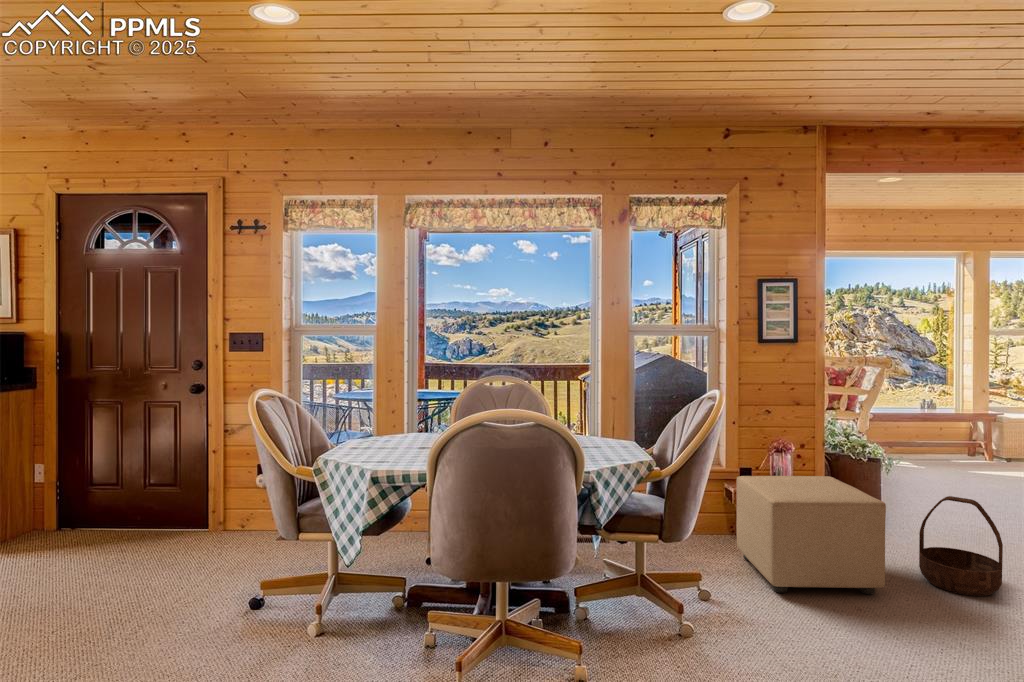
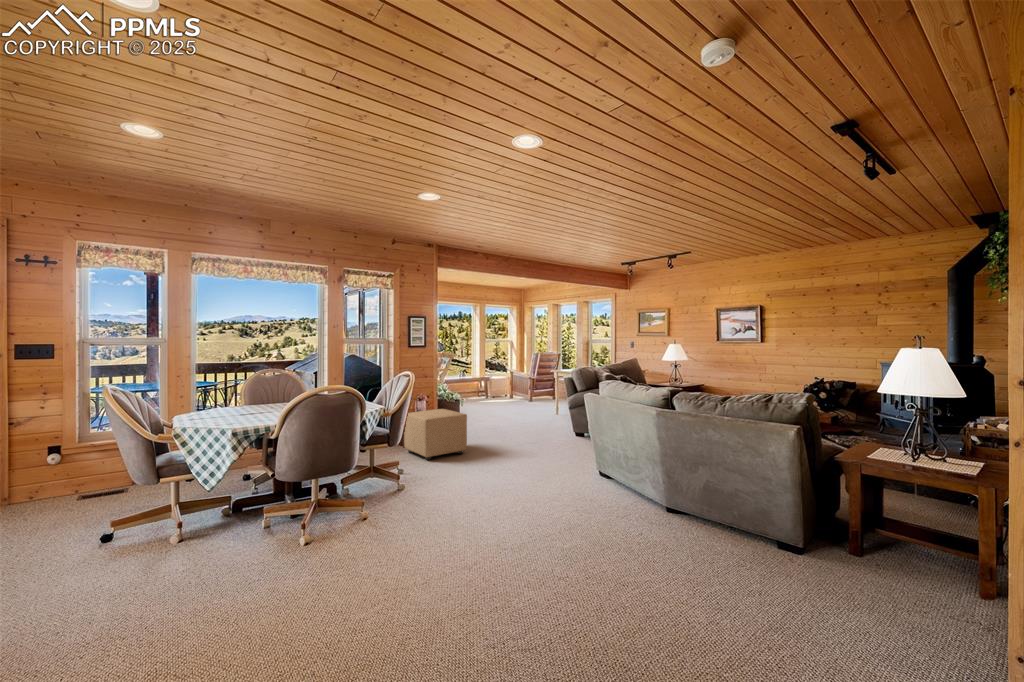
basket: present [919,496,1003,596] -> none [477,410,504,448]

